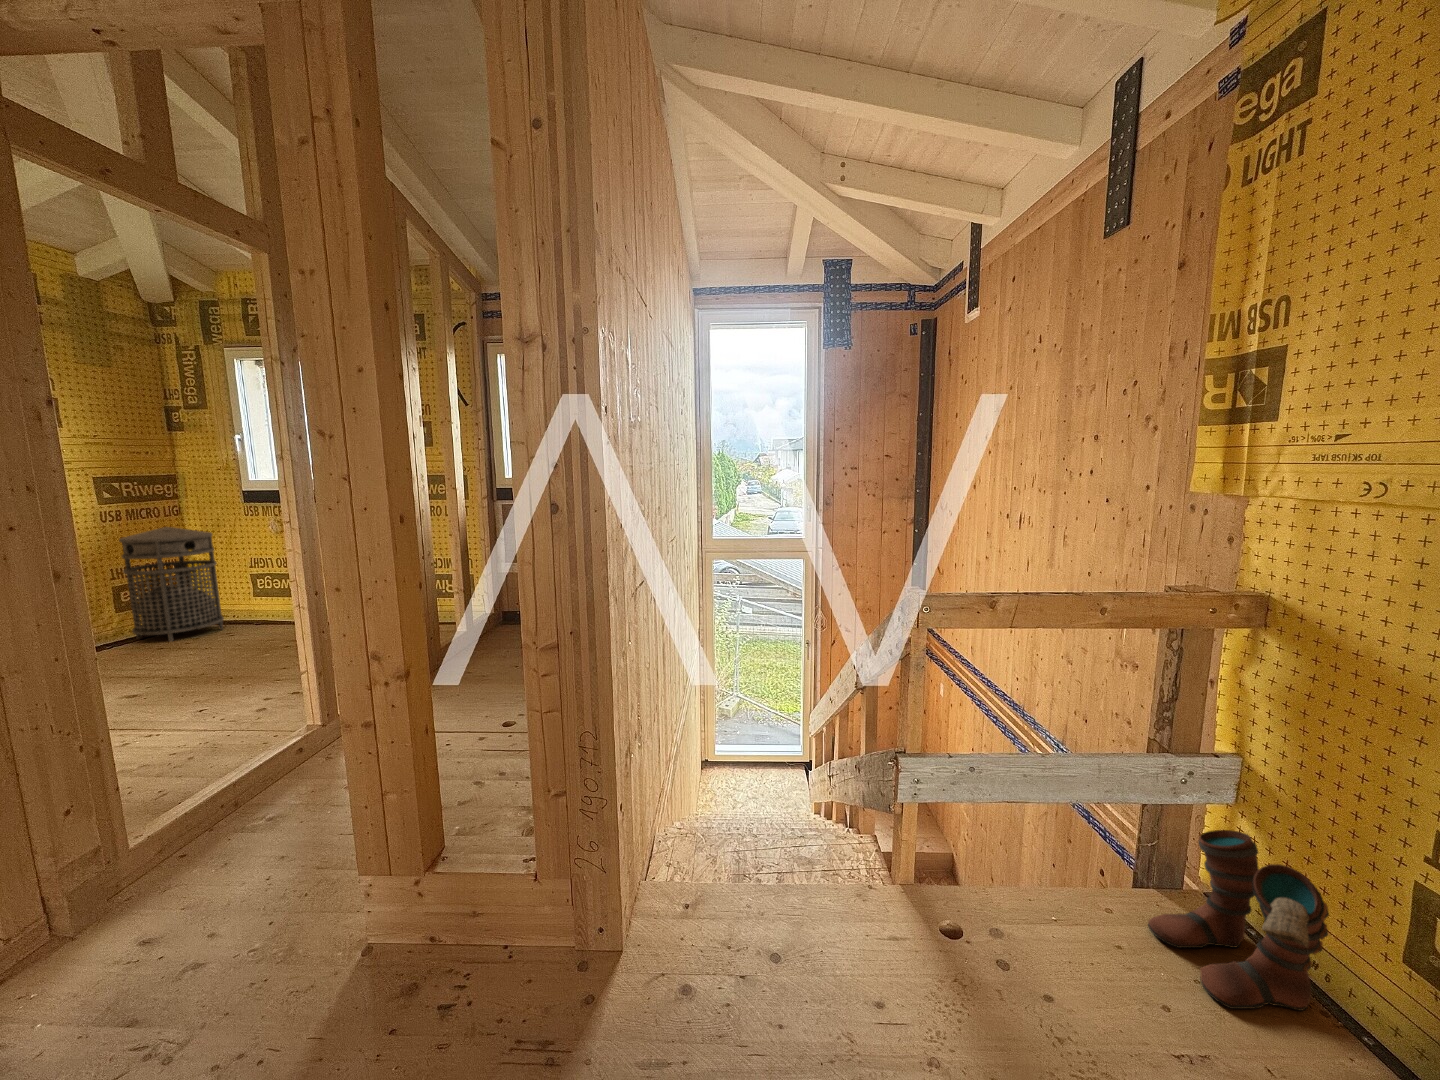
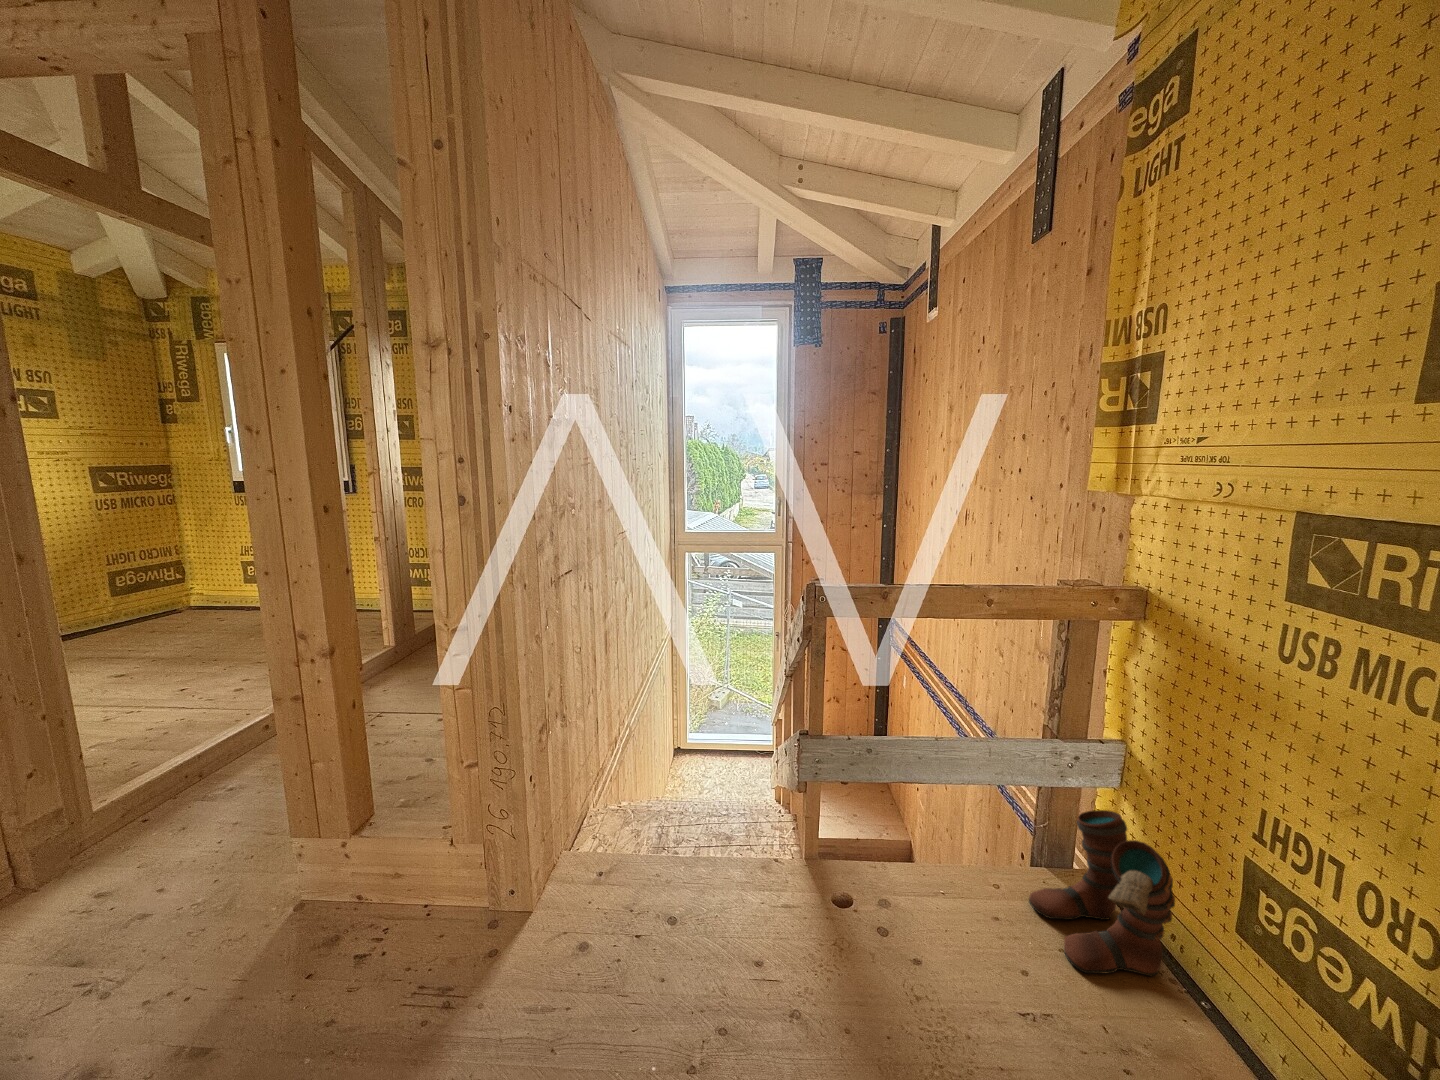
trash can: present [119,527,224,642] -> none [113,515,215,627]

